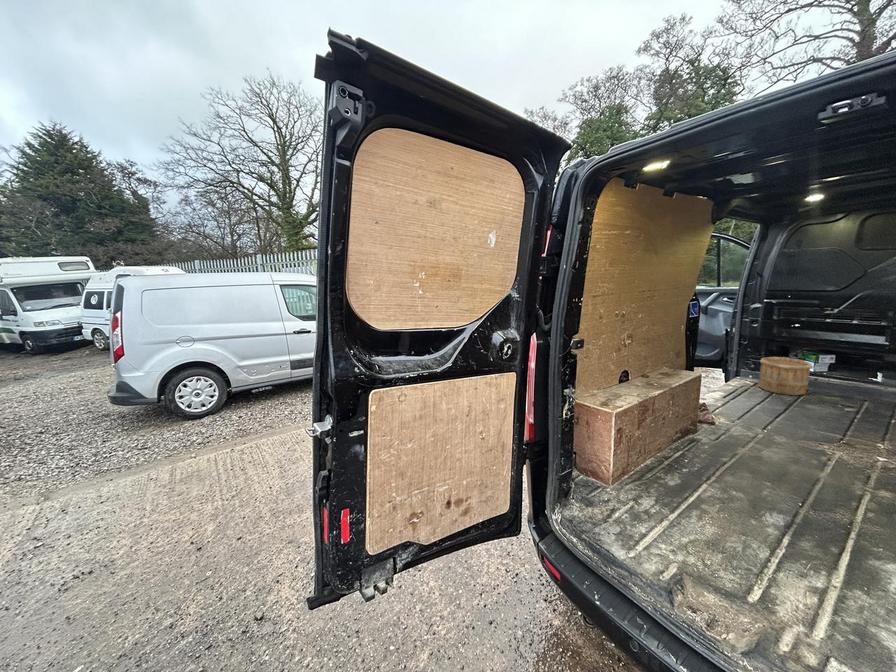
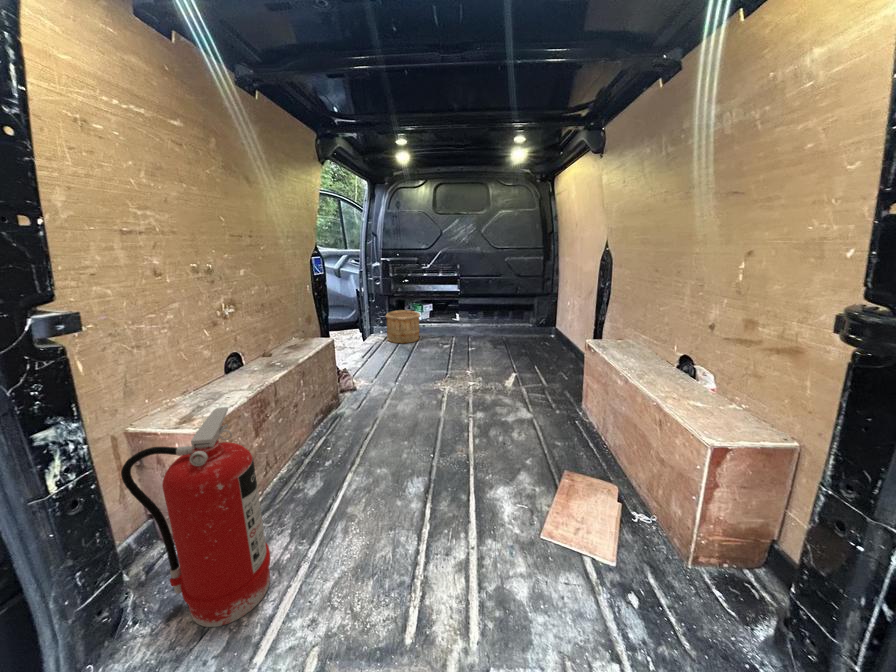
fire extinguisher: none [584,400,650,524] -> present [121,407,270,627]

